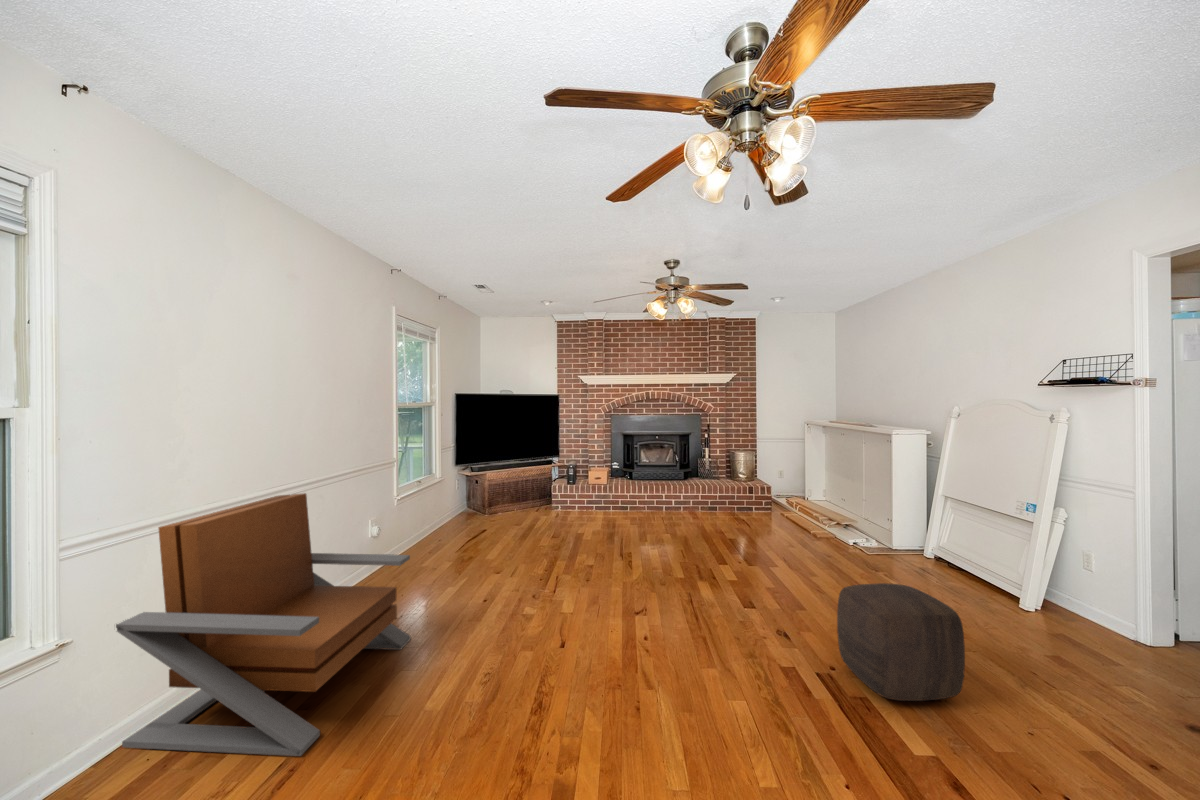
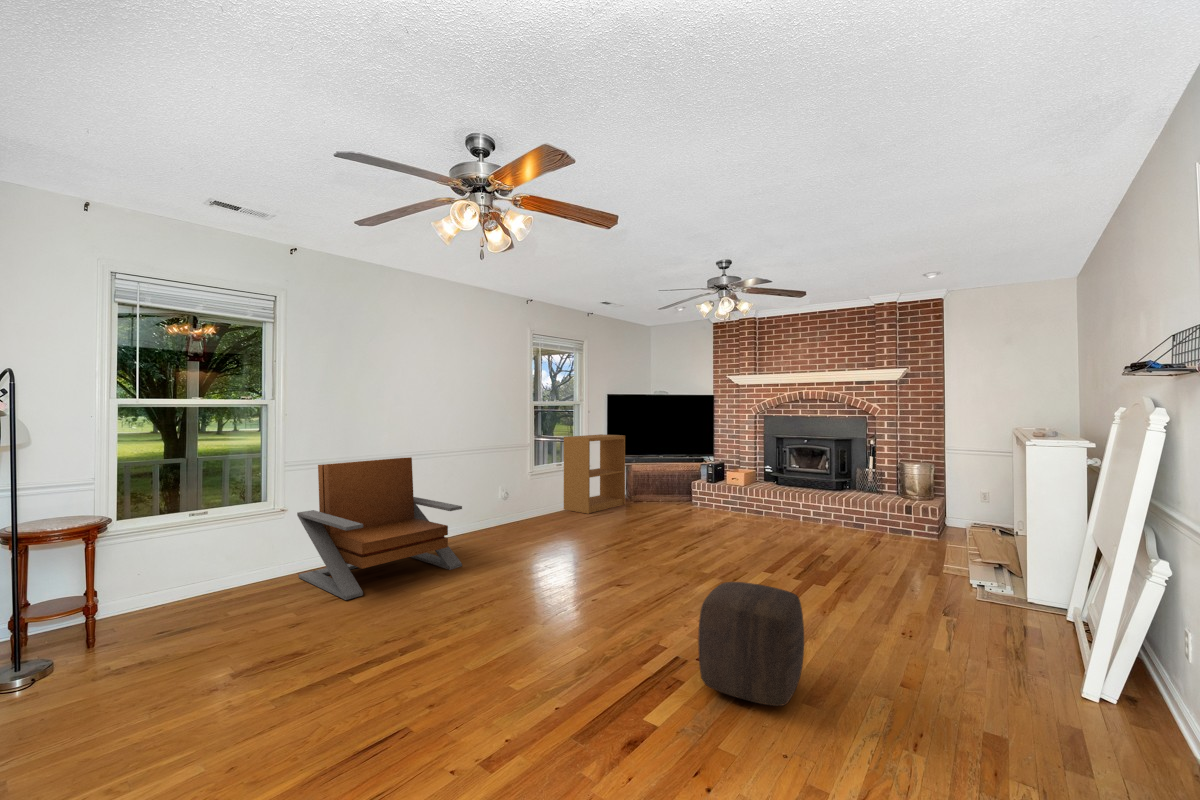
bookshelf: none [426,440,488,535] -> present [564,434,625,514]

